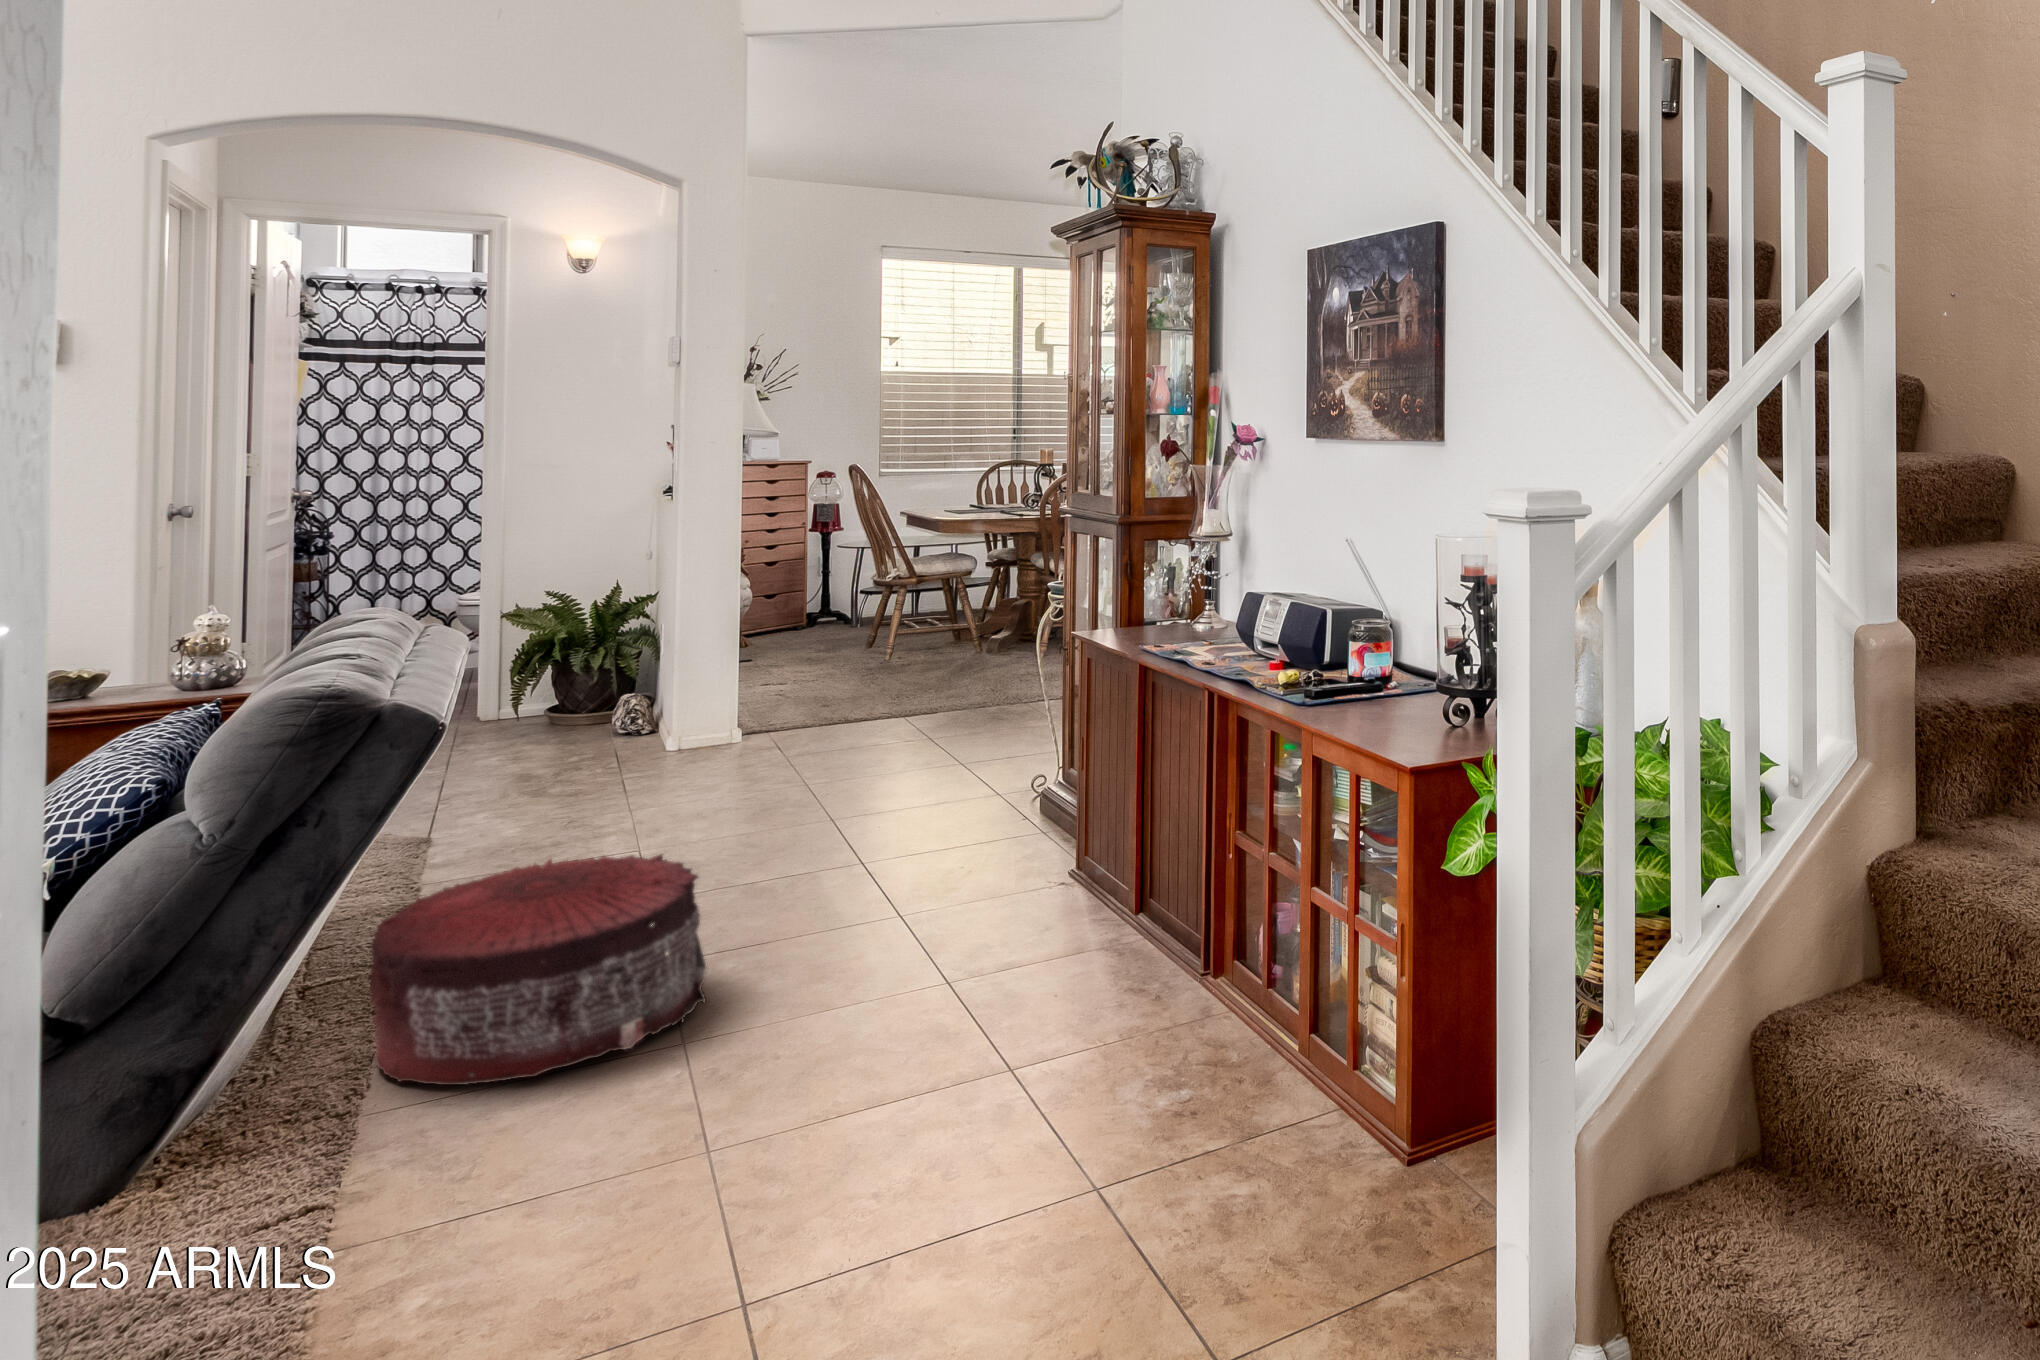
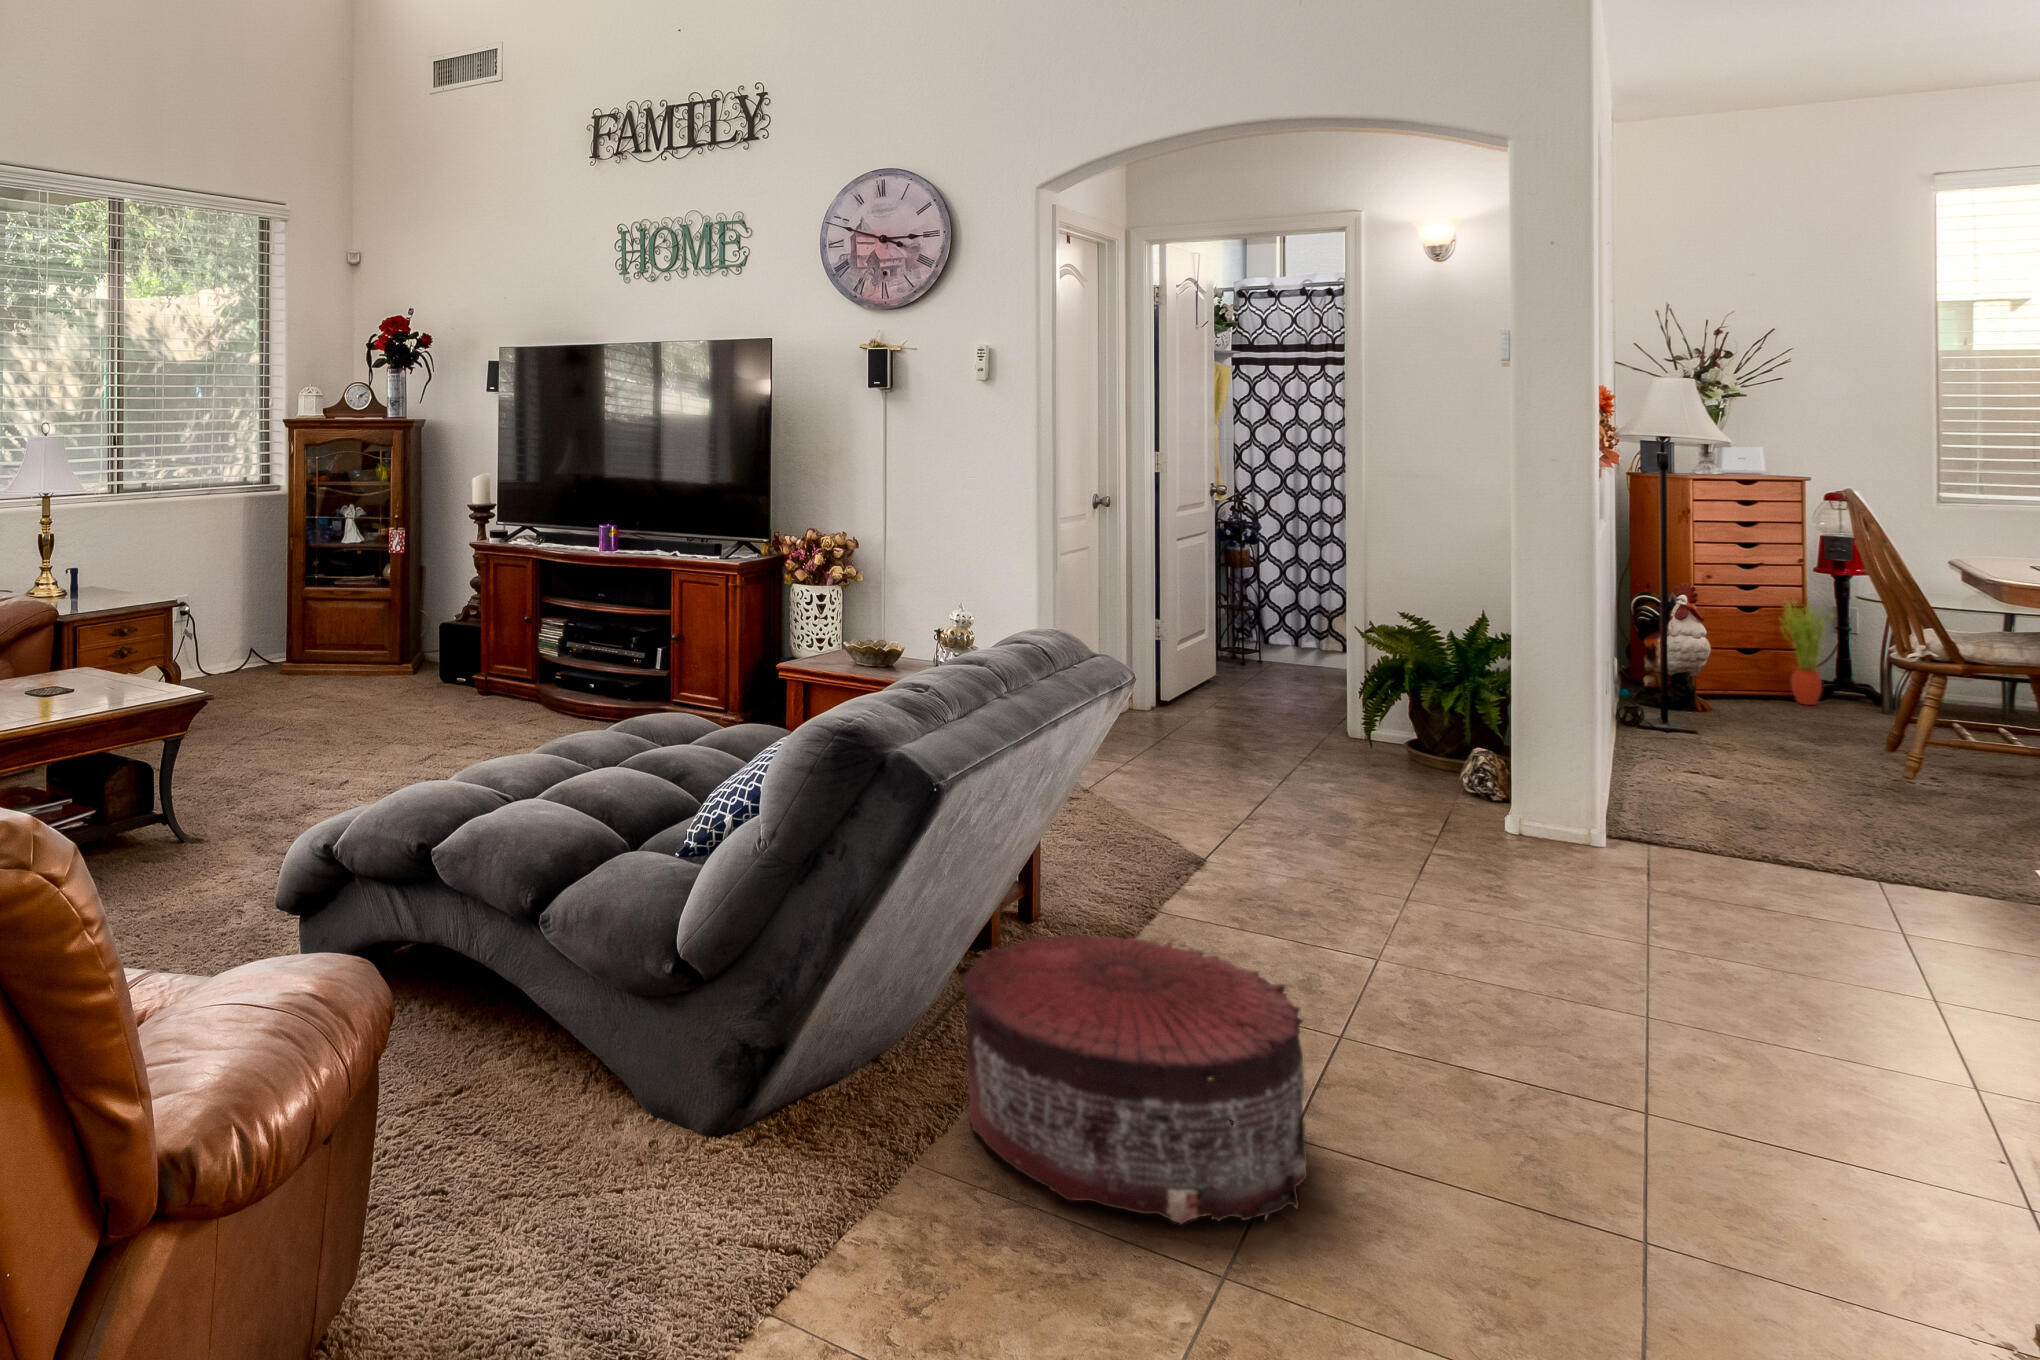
potted plant: none [789,548,824,627] -> present [1779,603,1833,705]

